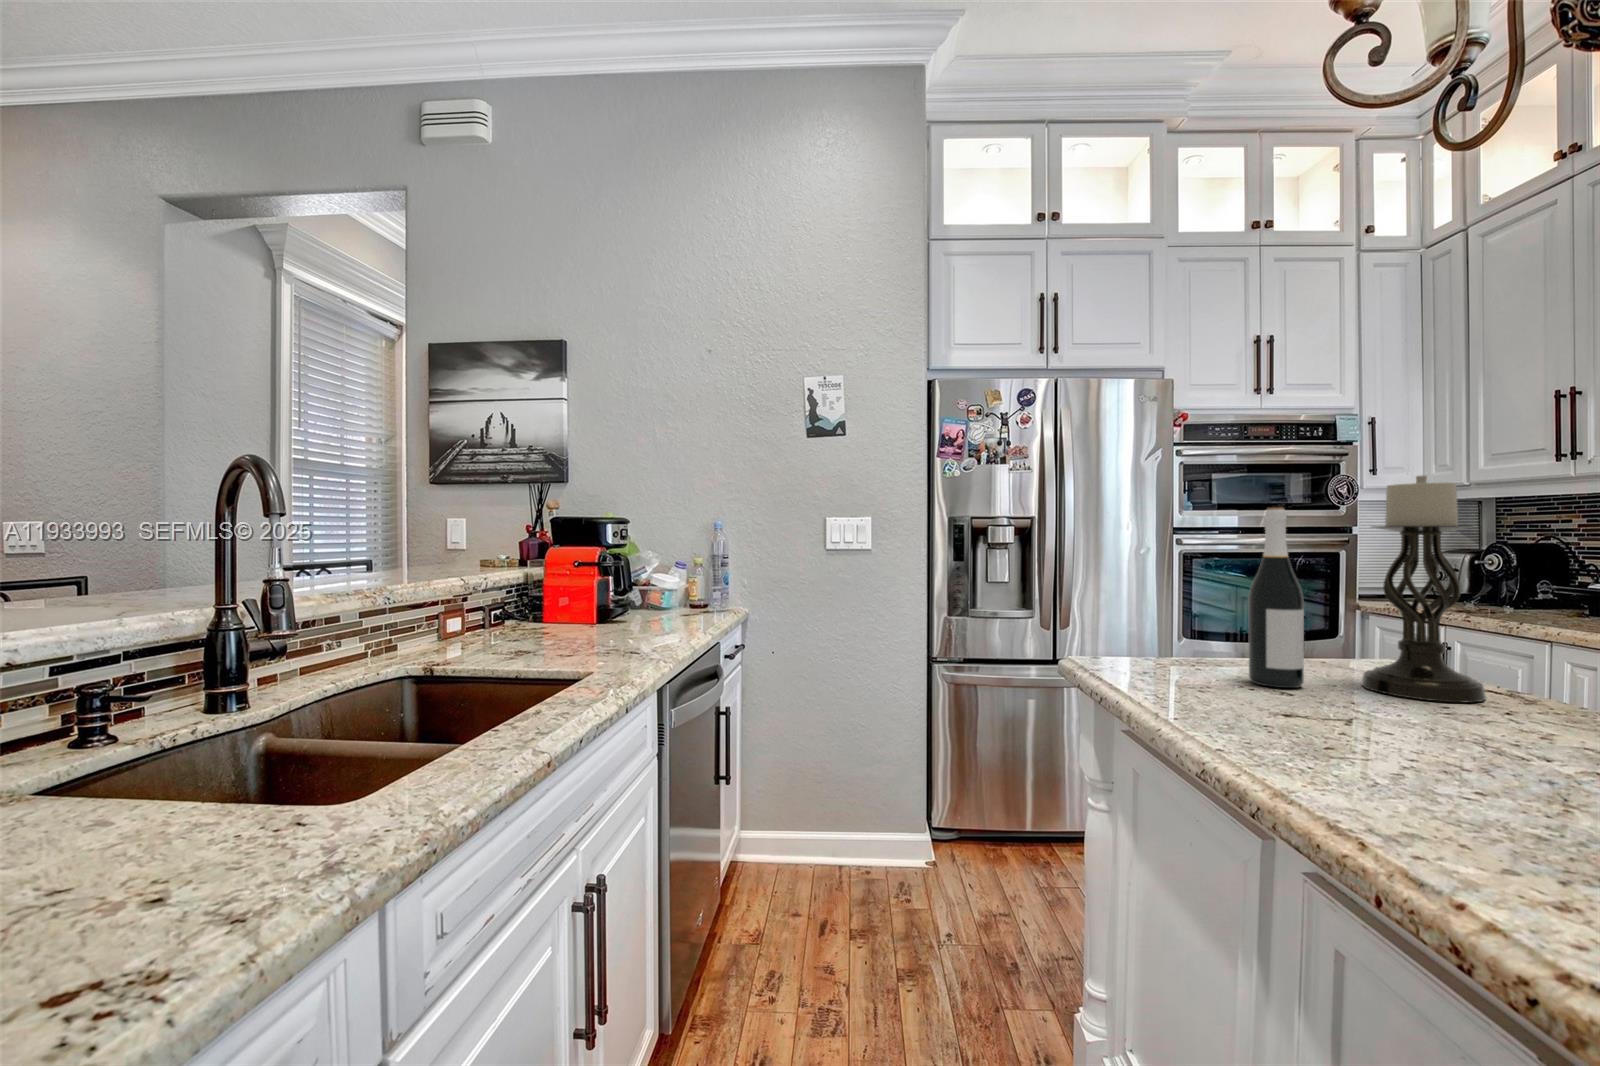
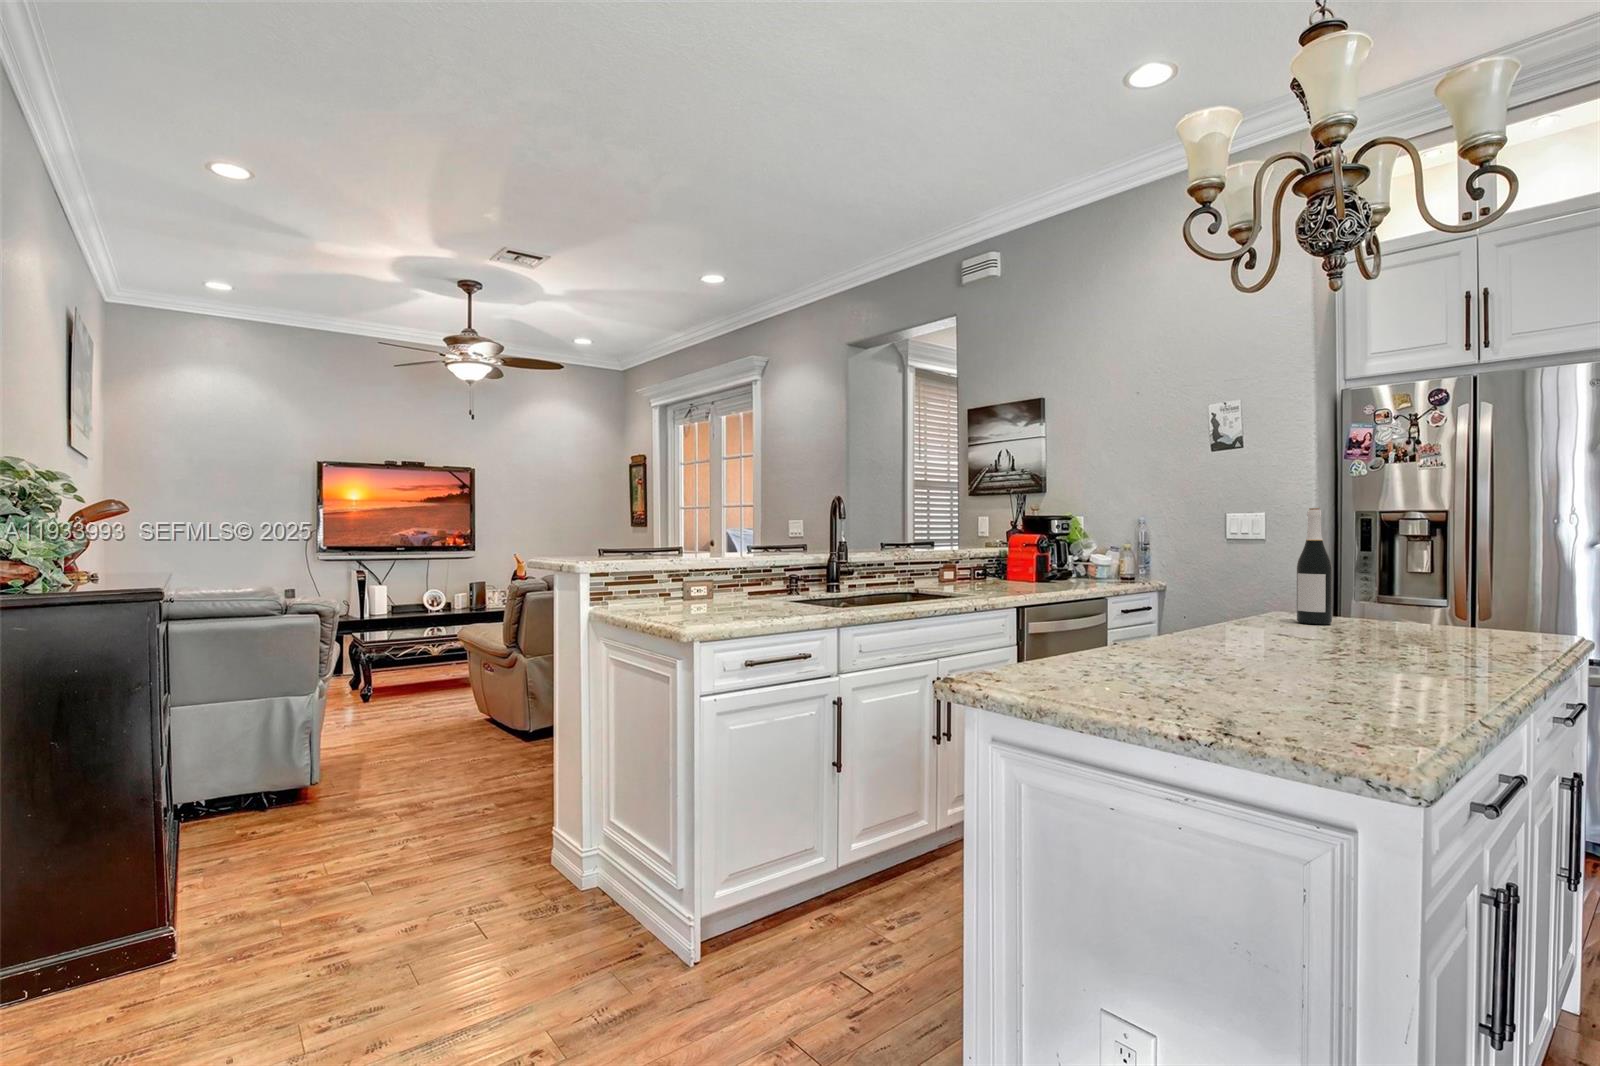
candle holder: present [1362,475,1486,702] -> none [1364,485,1444,637]

